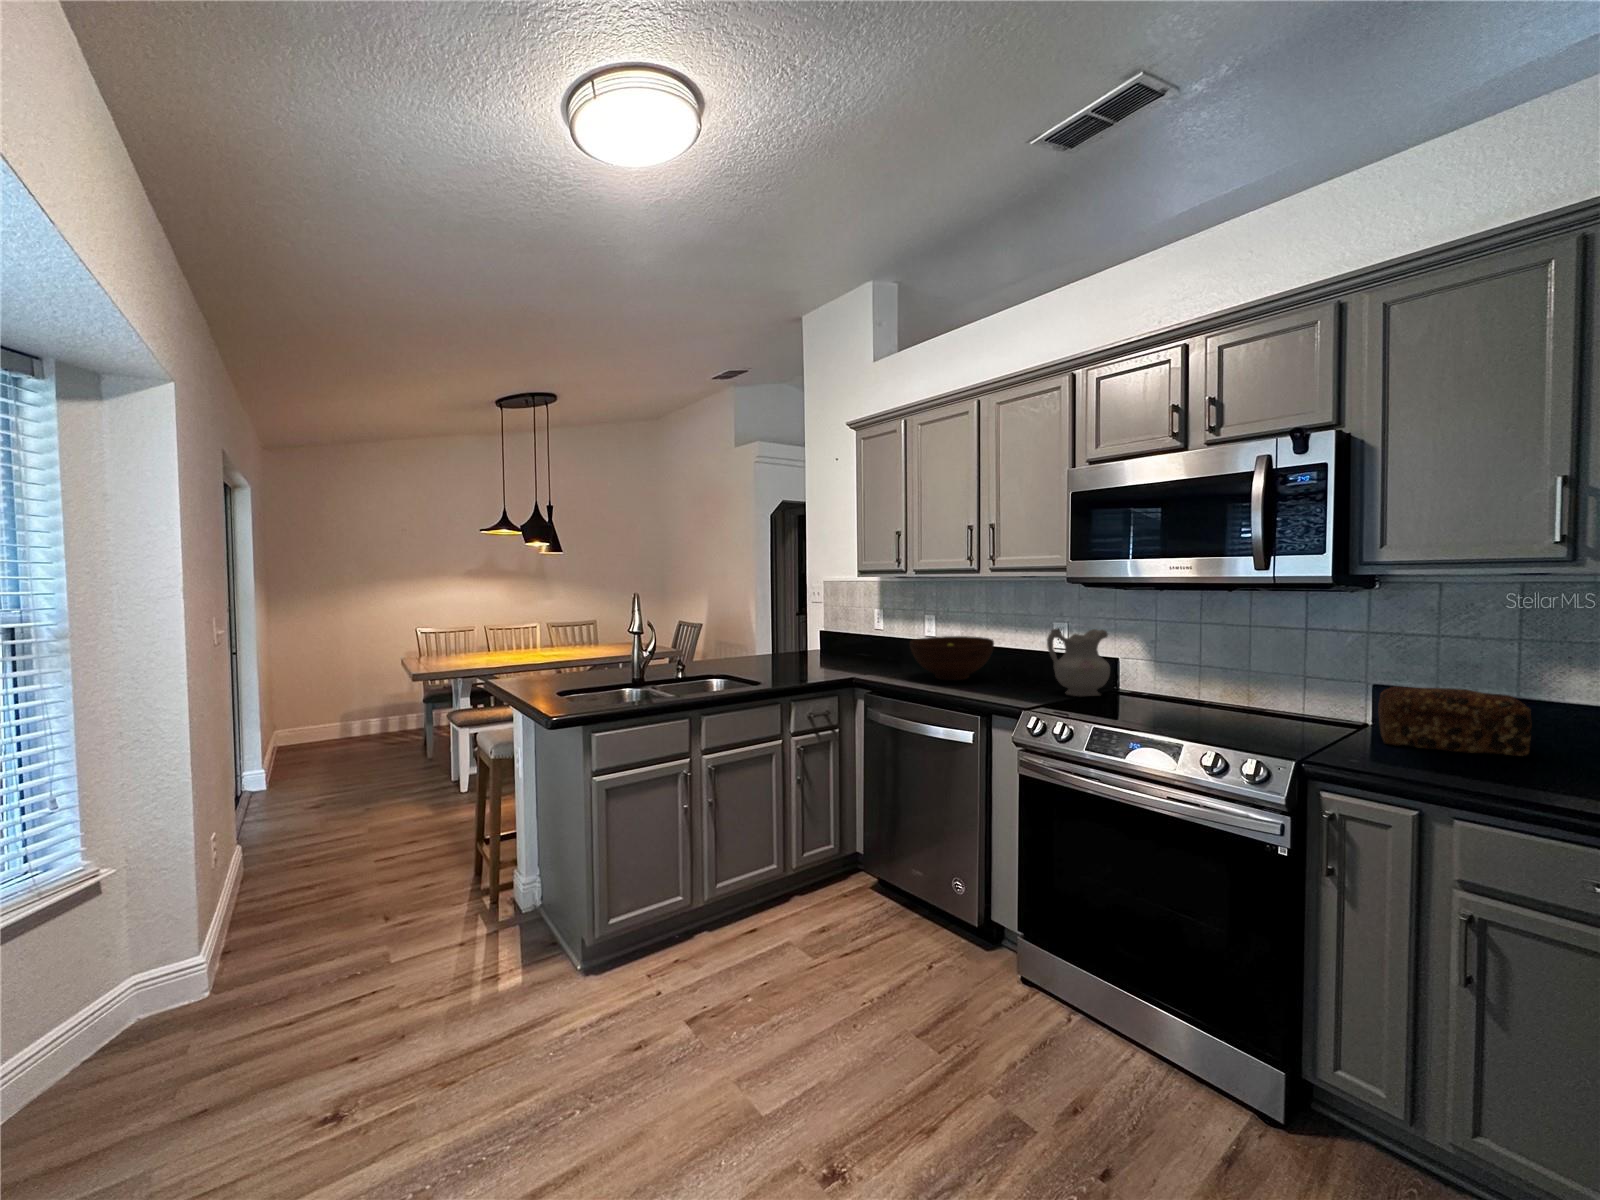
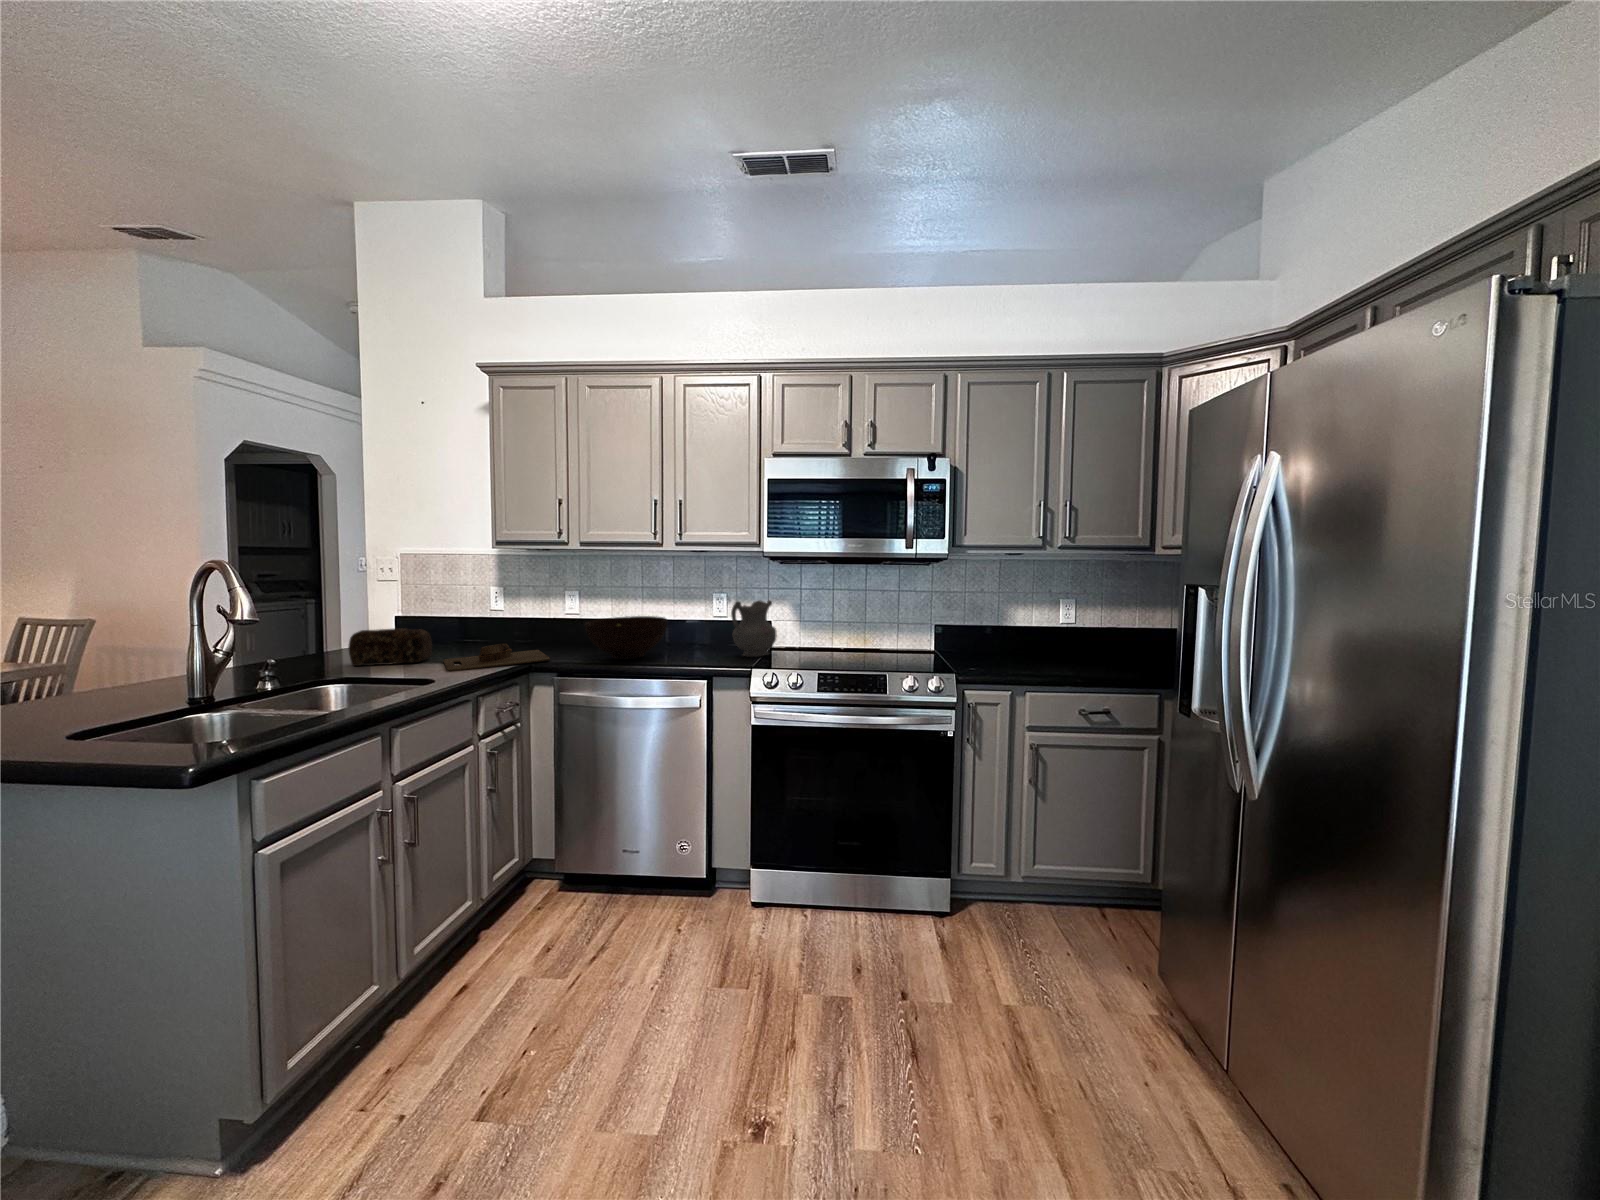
cutting board: none [802,652,894,673] -> present [443,643,550,671]
bread loaf: present [1378,686,1532,756] -> present [348,628,432,666]

